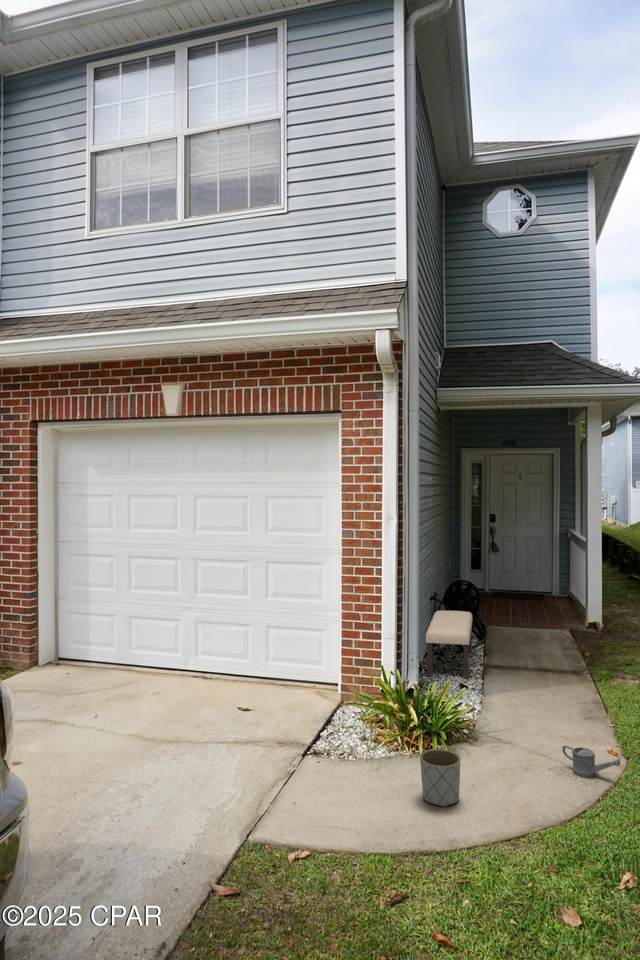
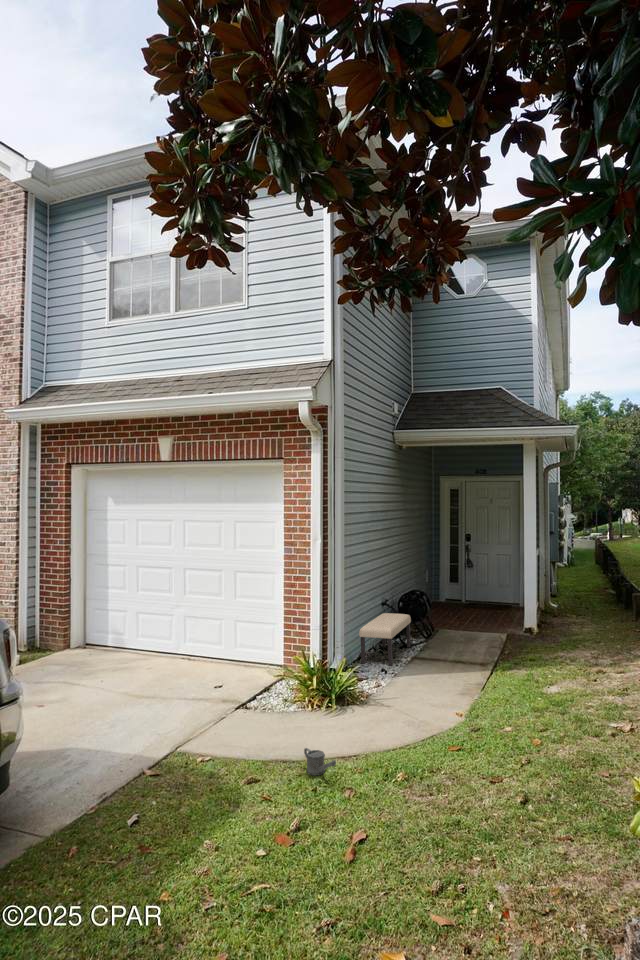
watering can: present [562,745,620,777] -> present [304,748,336,776]
planter: present [420,749,460,807] -> none [298,702,325,739]

